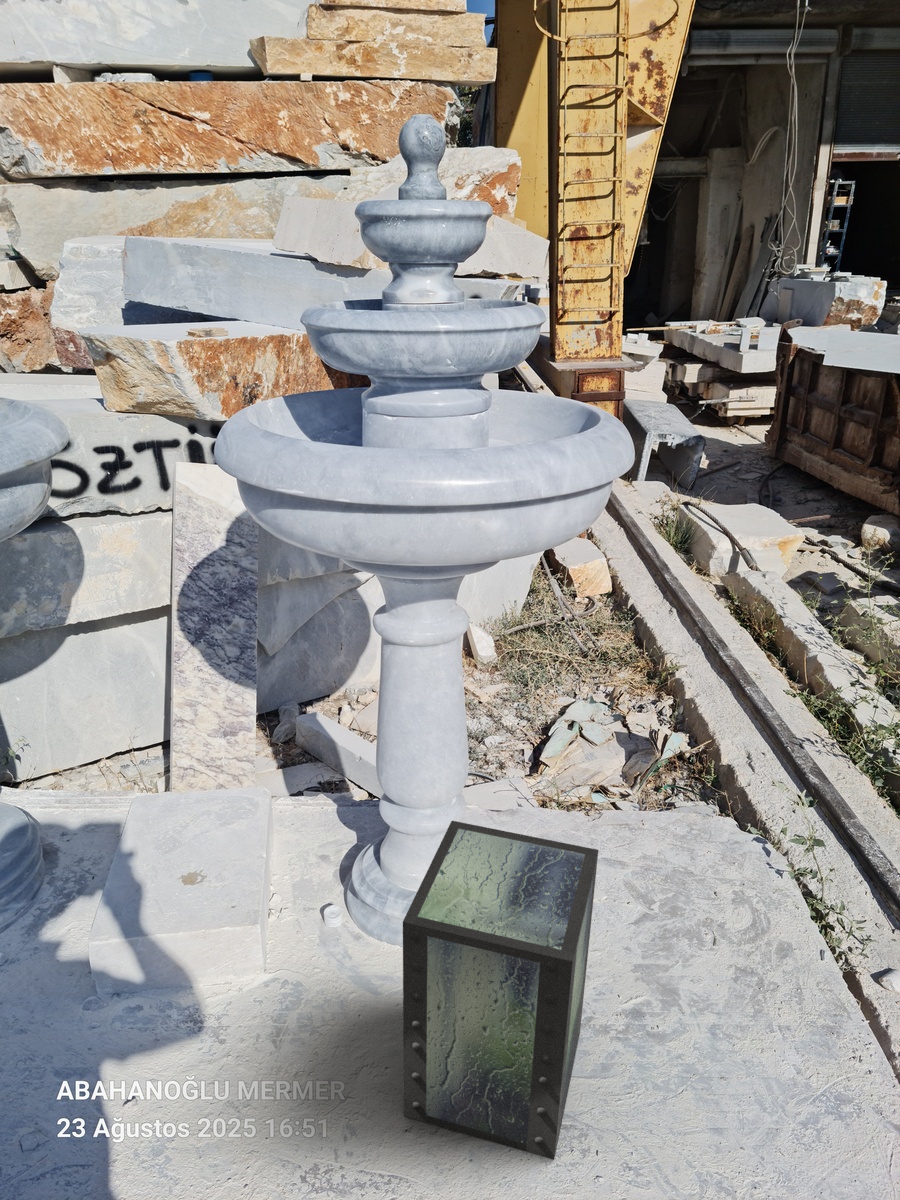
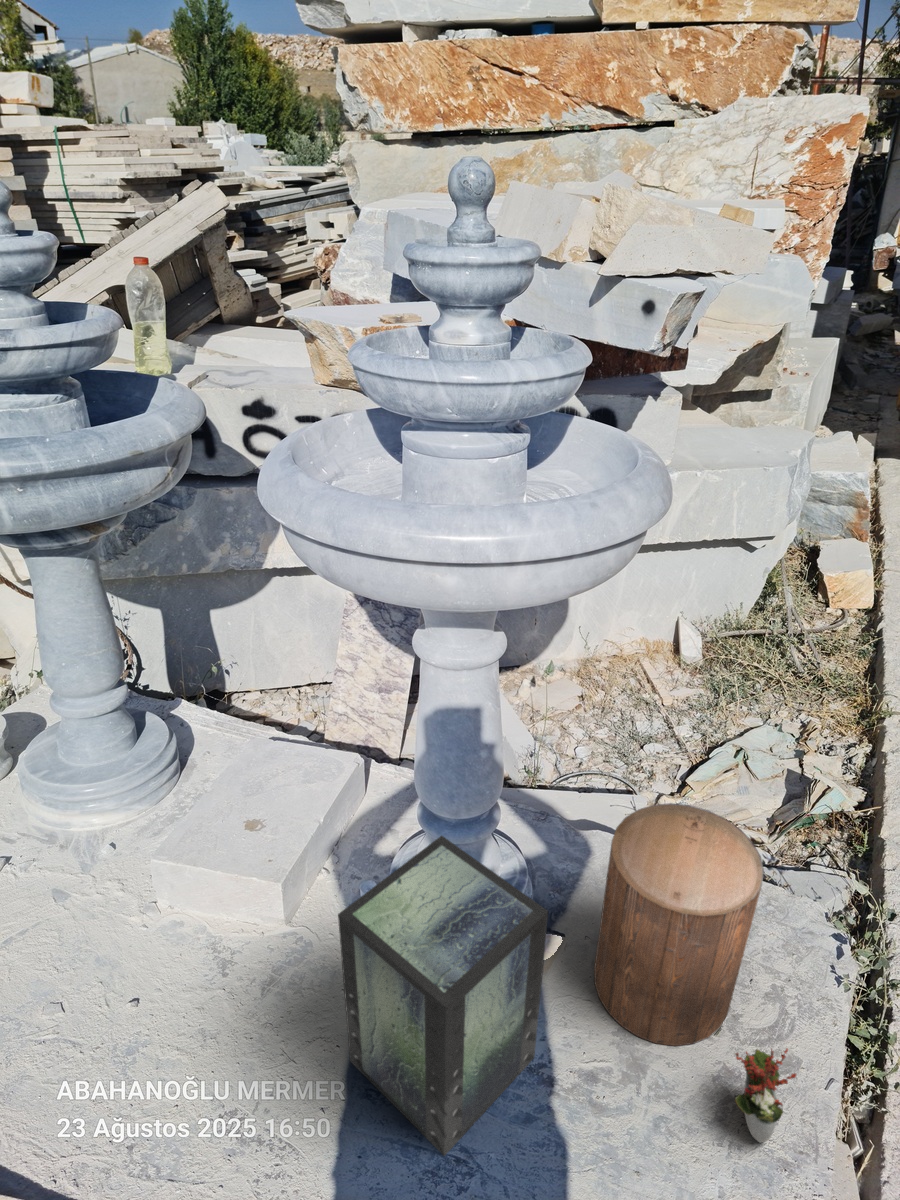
stool: none [579,737,741,976] -> present [594,803,764,1046]
decorative plant: none [768,915,824,1019] -> present [735,1049,796,1143]

